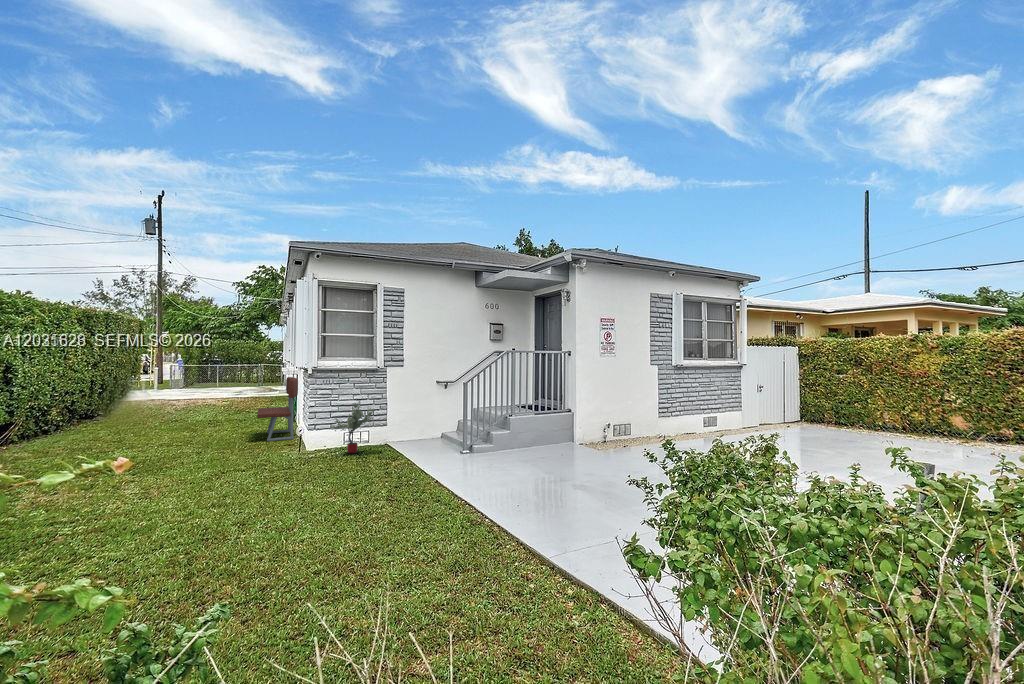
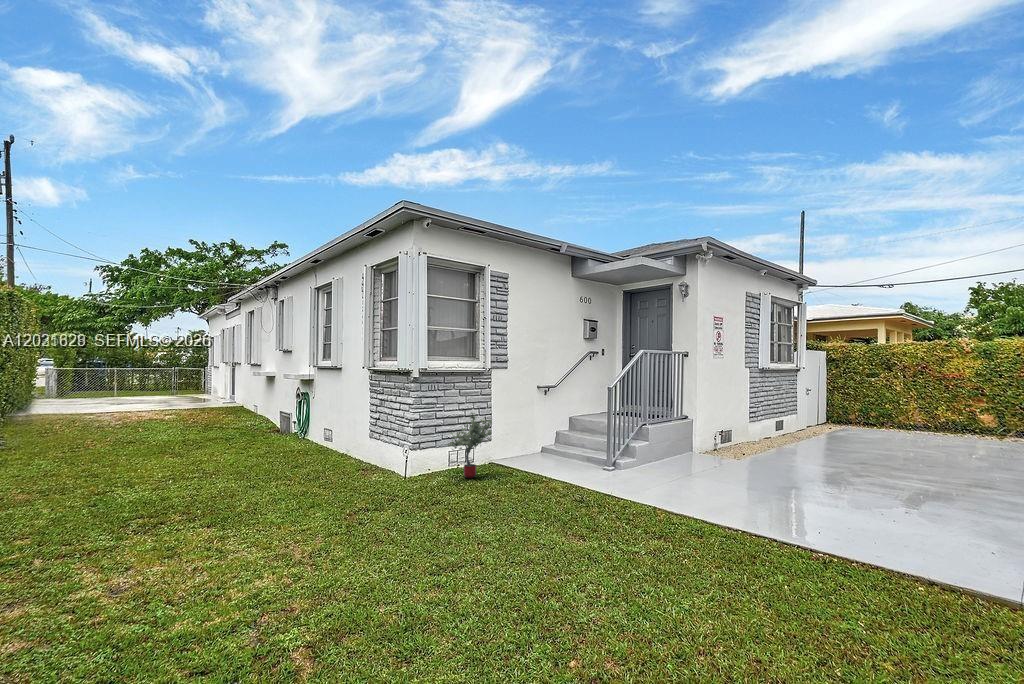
bench: present [257,377,298,441] -> none [288,384,354,468]

